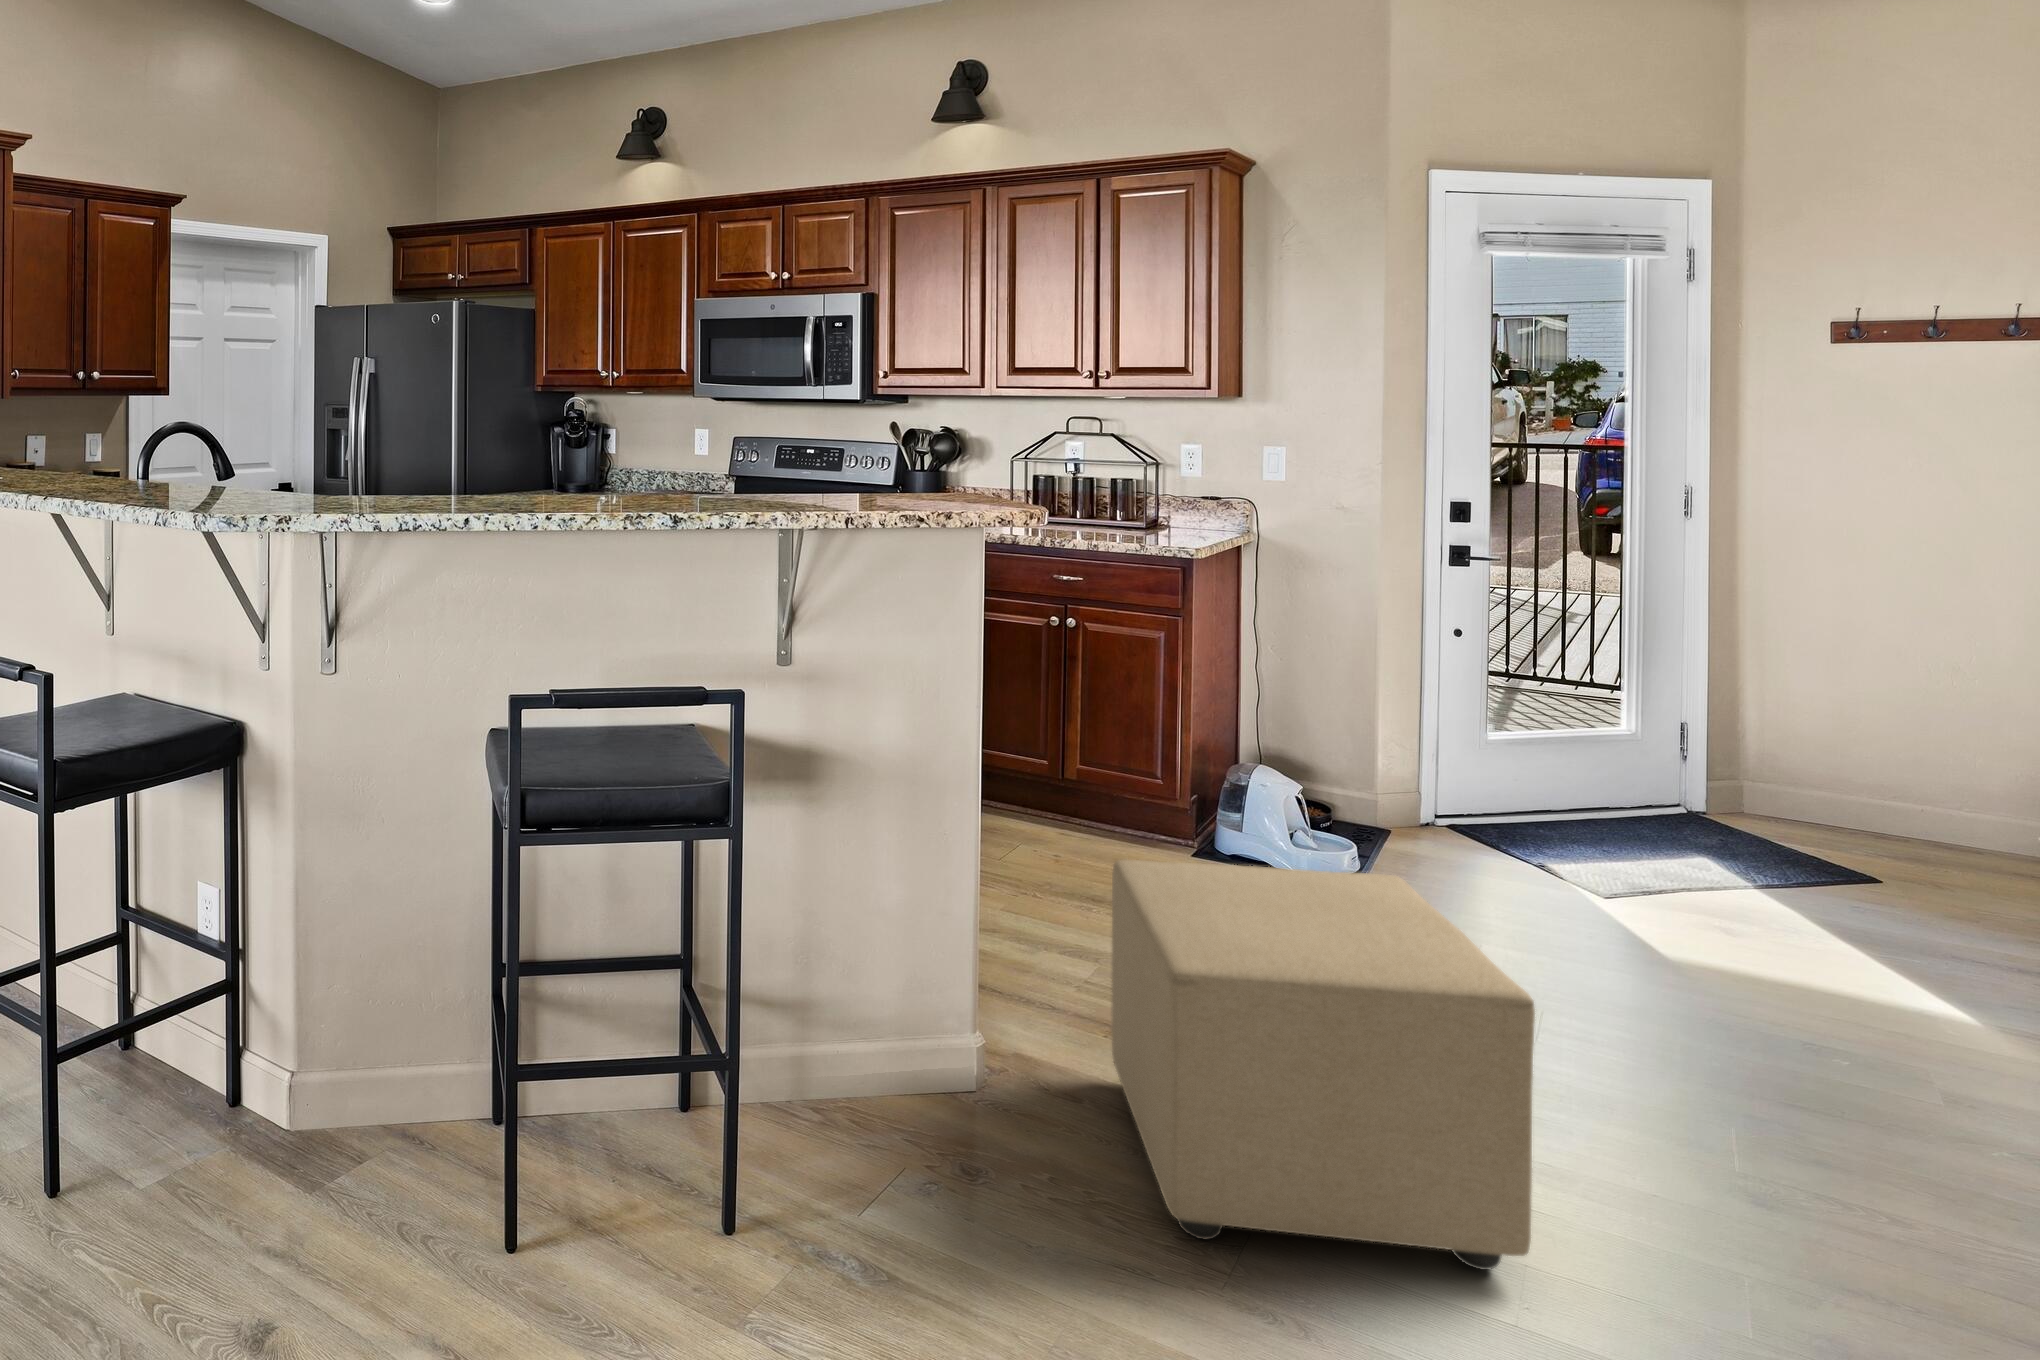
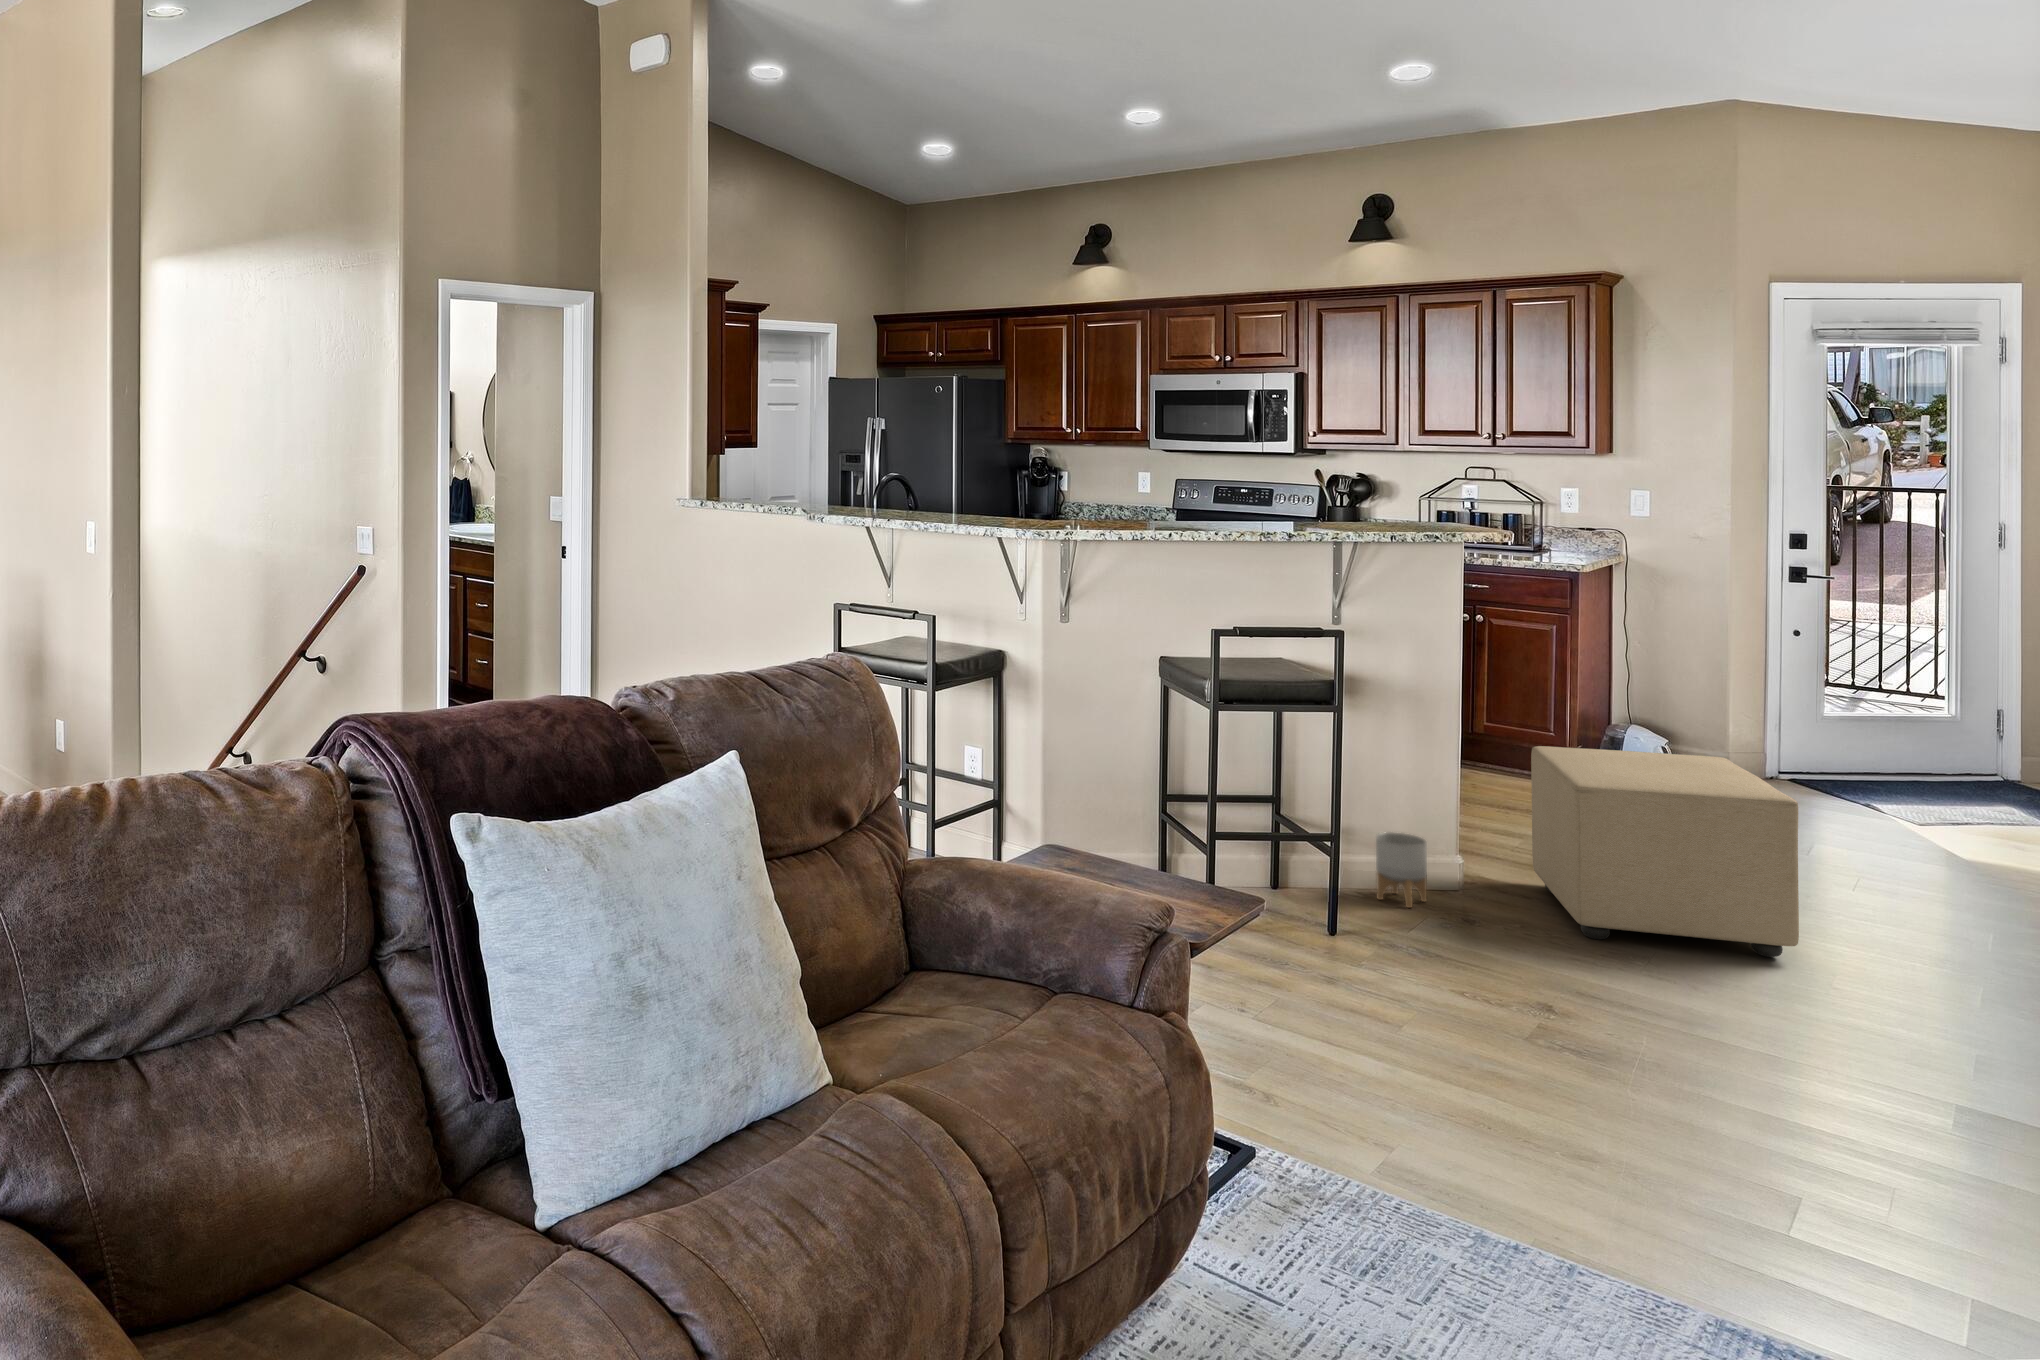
planter: none [859,1026,938,1172] -> present [1376,832,1427,908]

